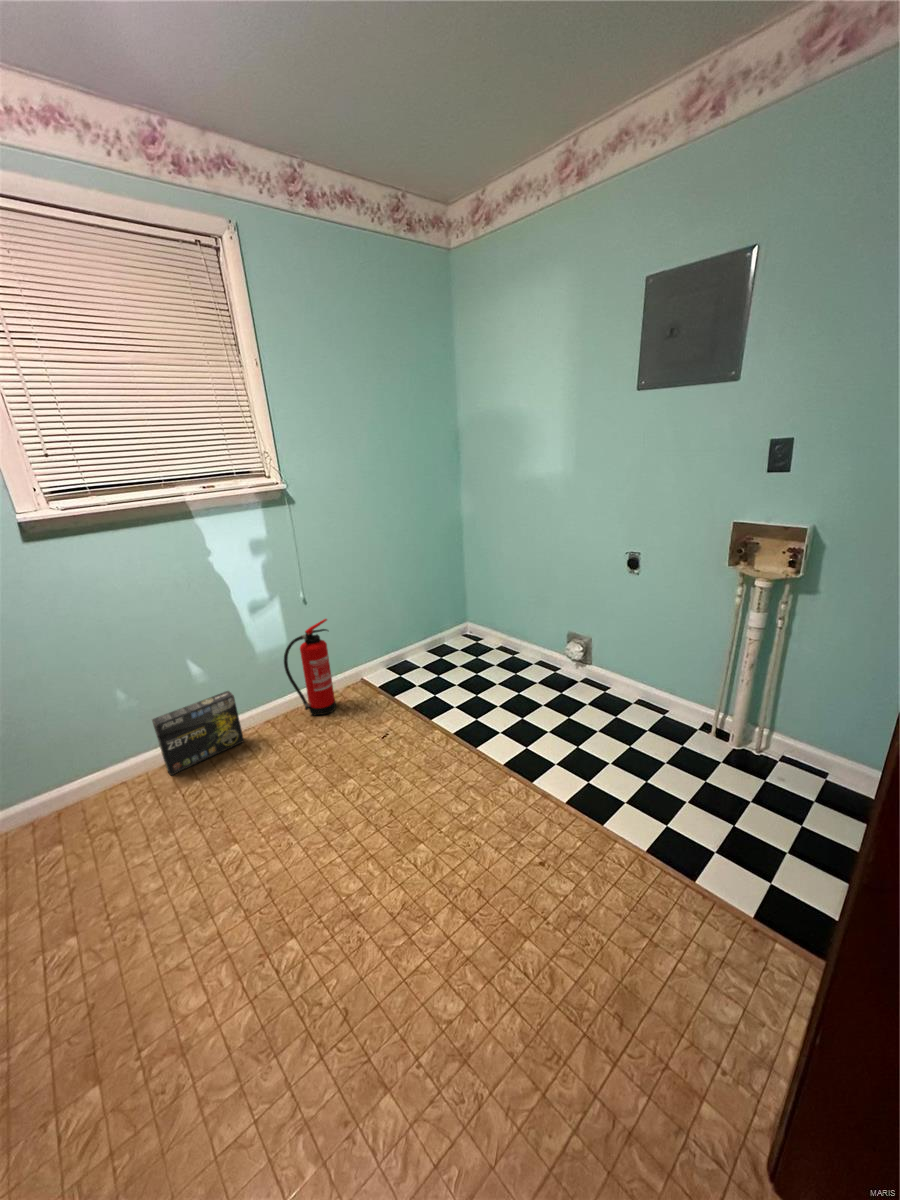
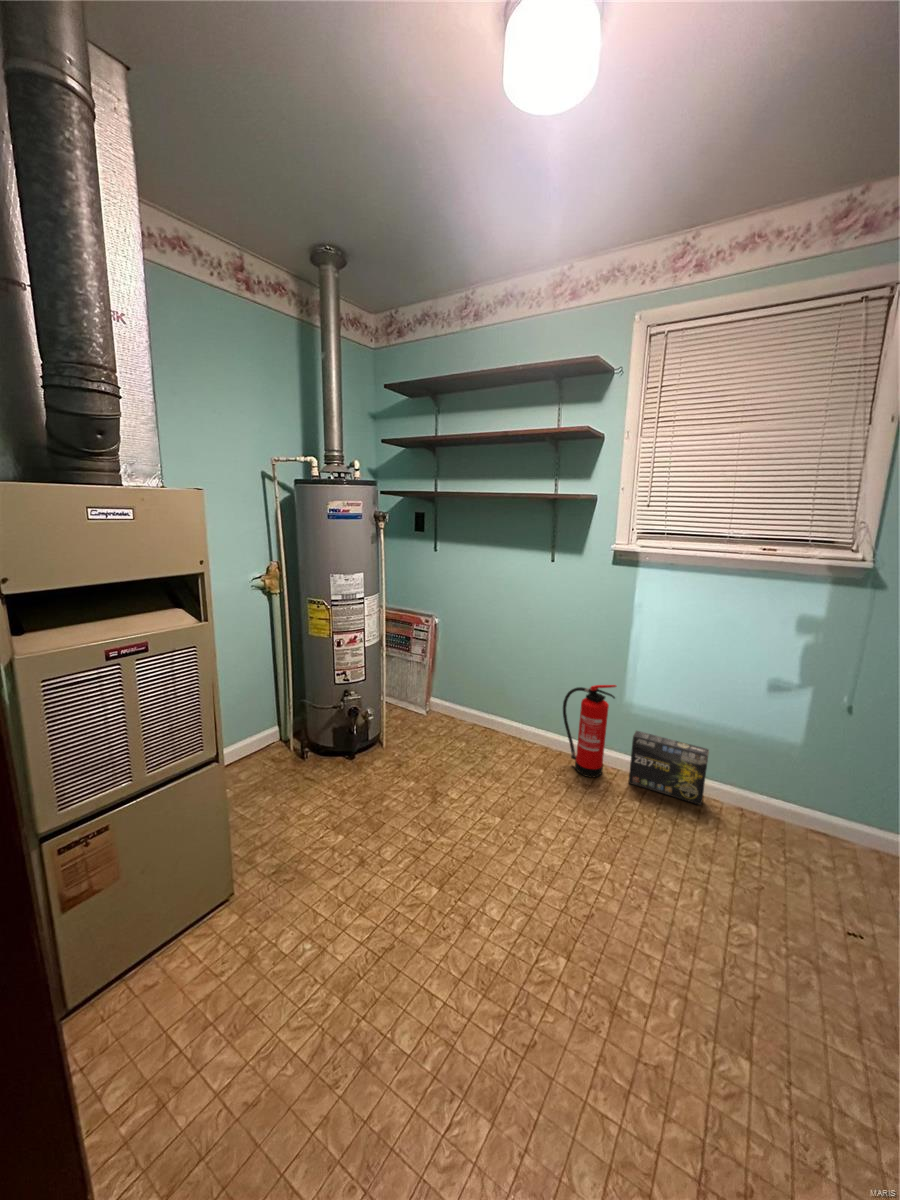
fire extinguisher: present [284,619,336,716] -> present [563,685,617,777]

